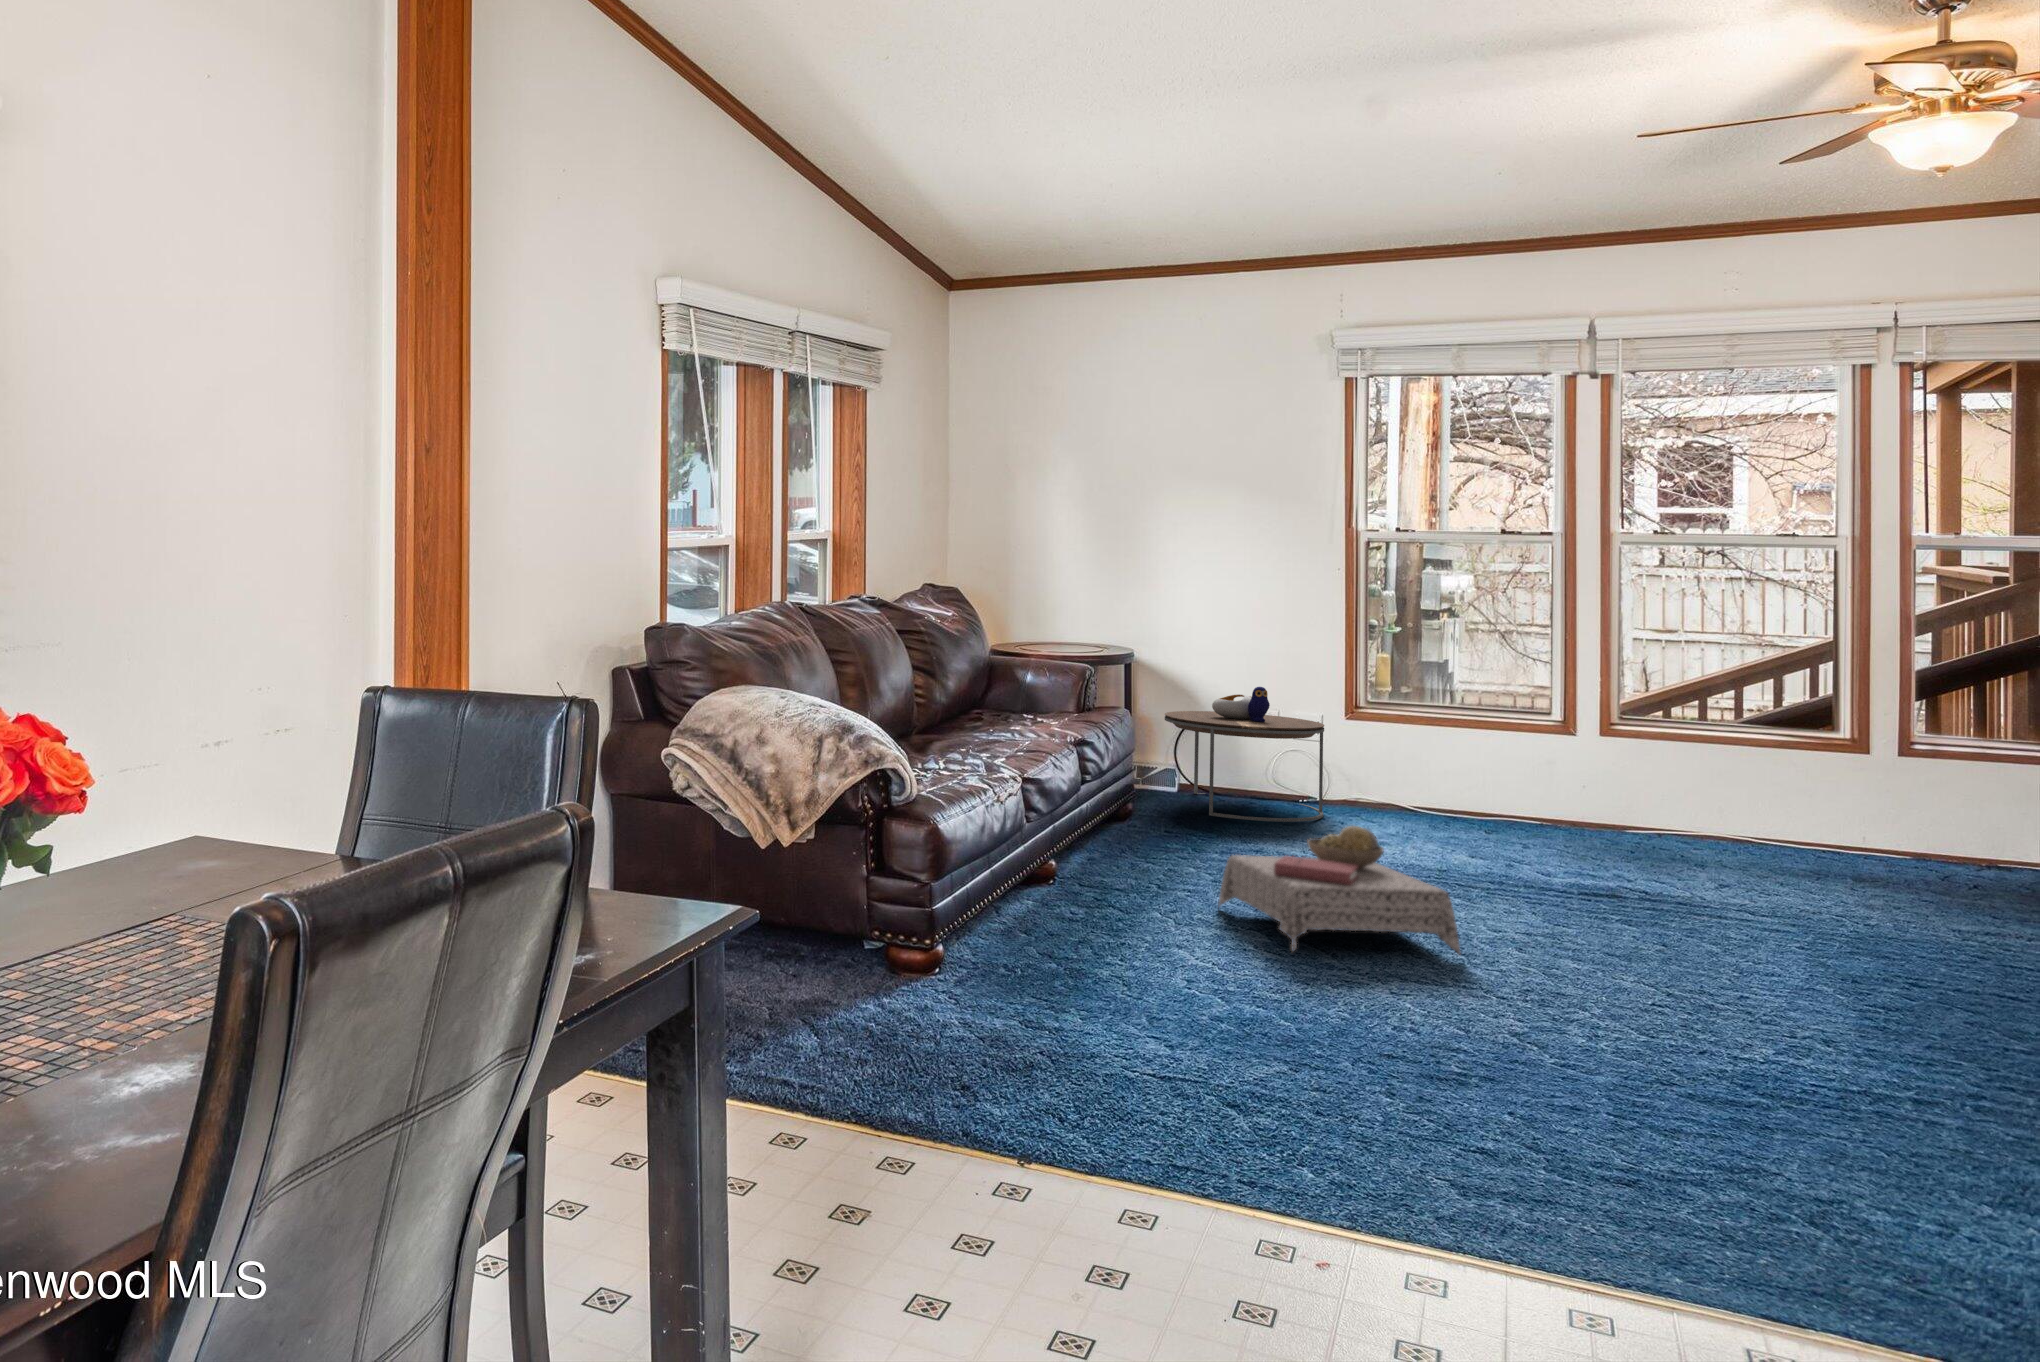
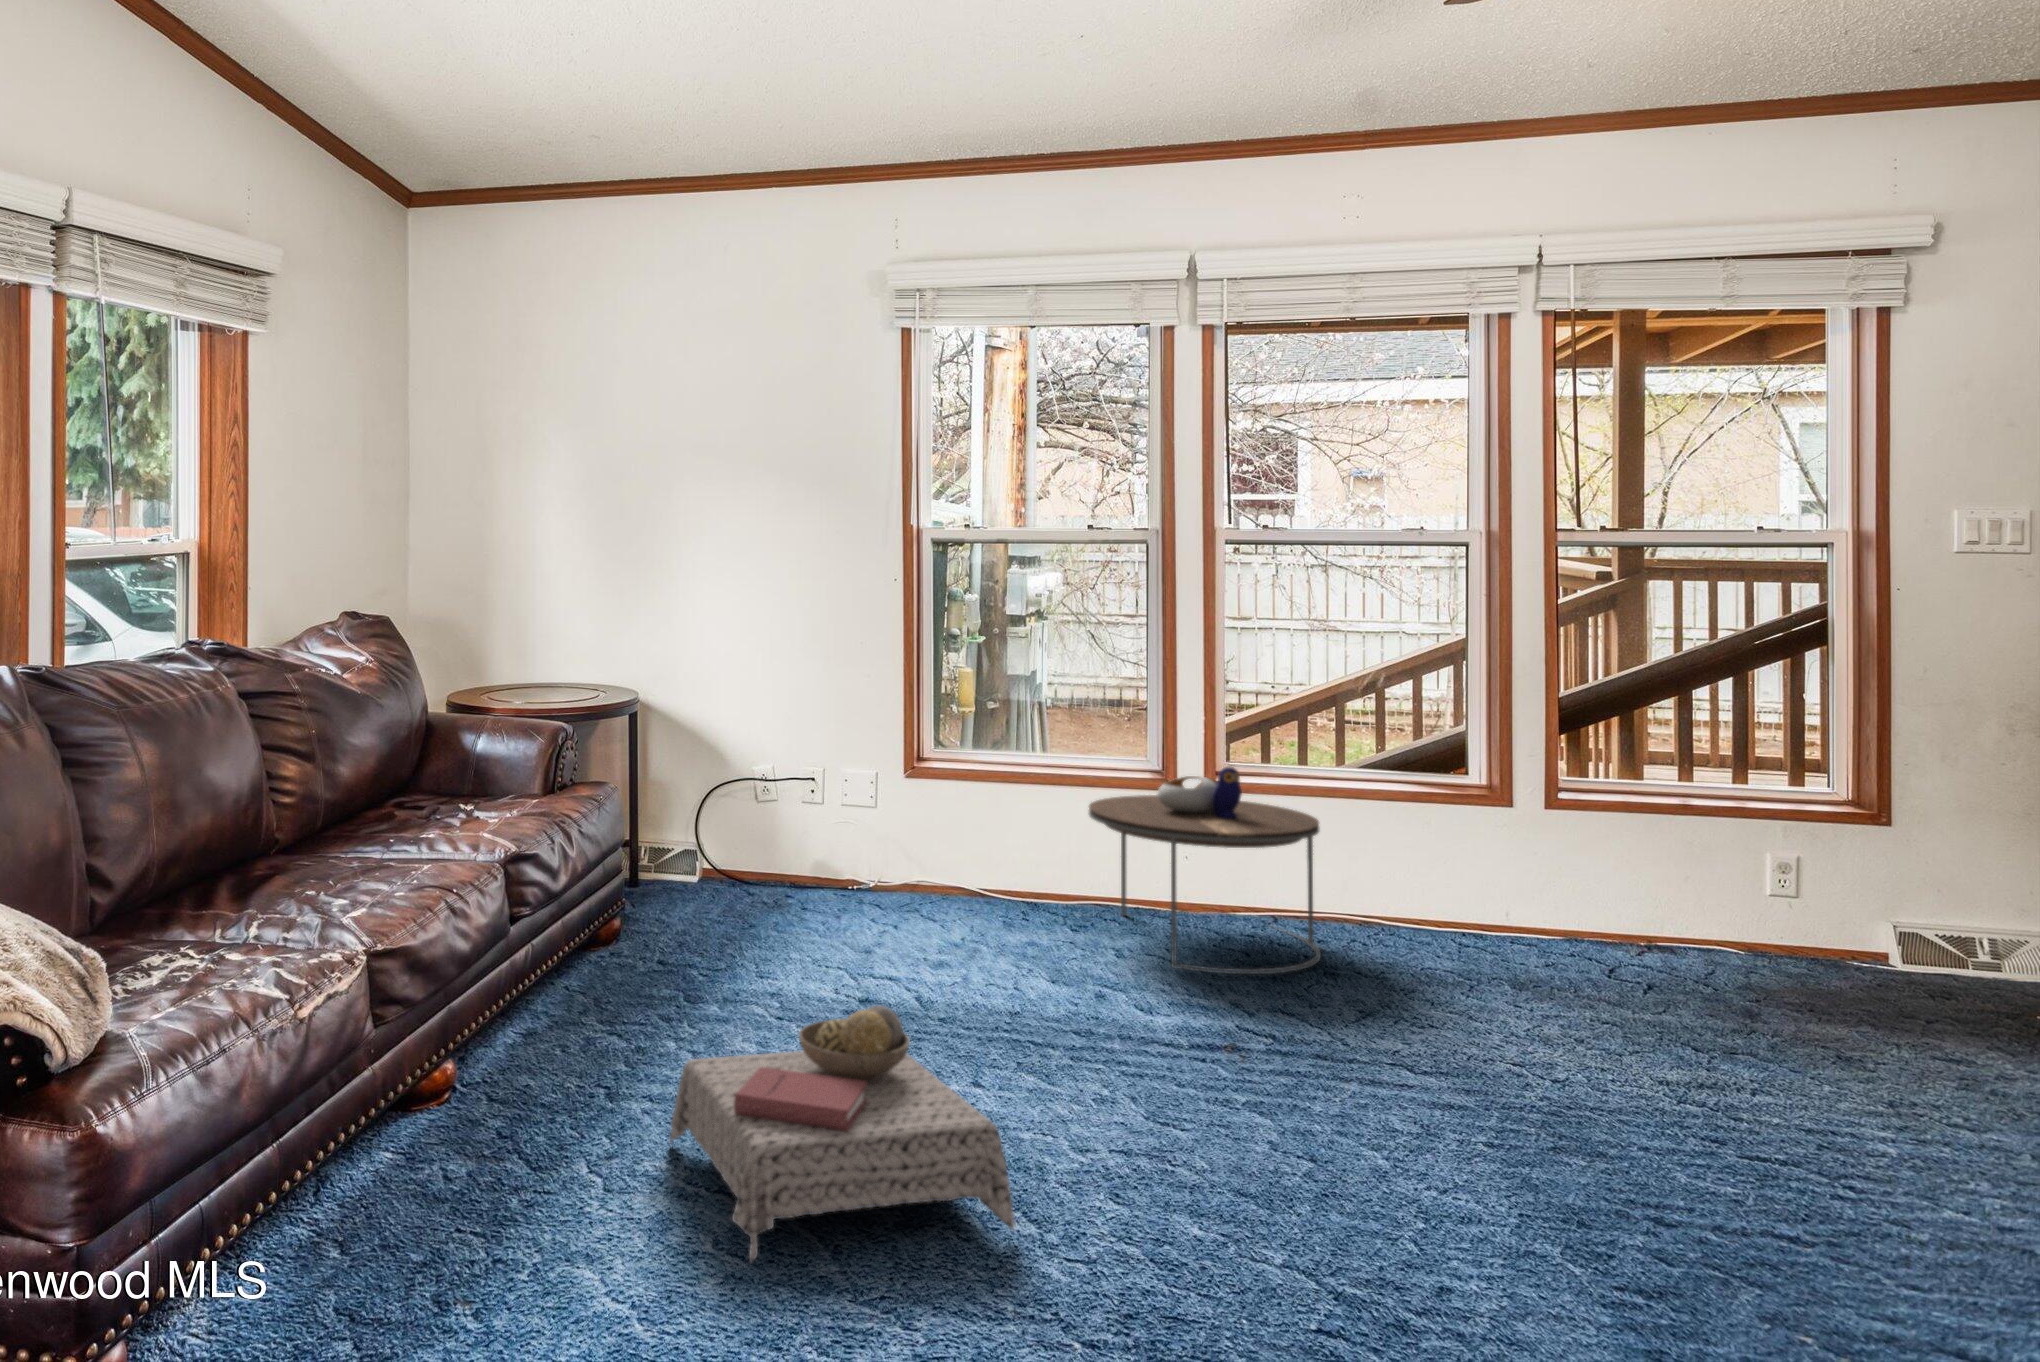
side table: present [1165,687,1324,822] -> present [1089,767,1321,974]

